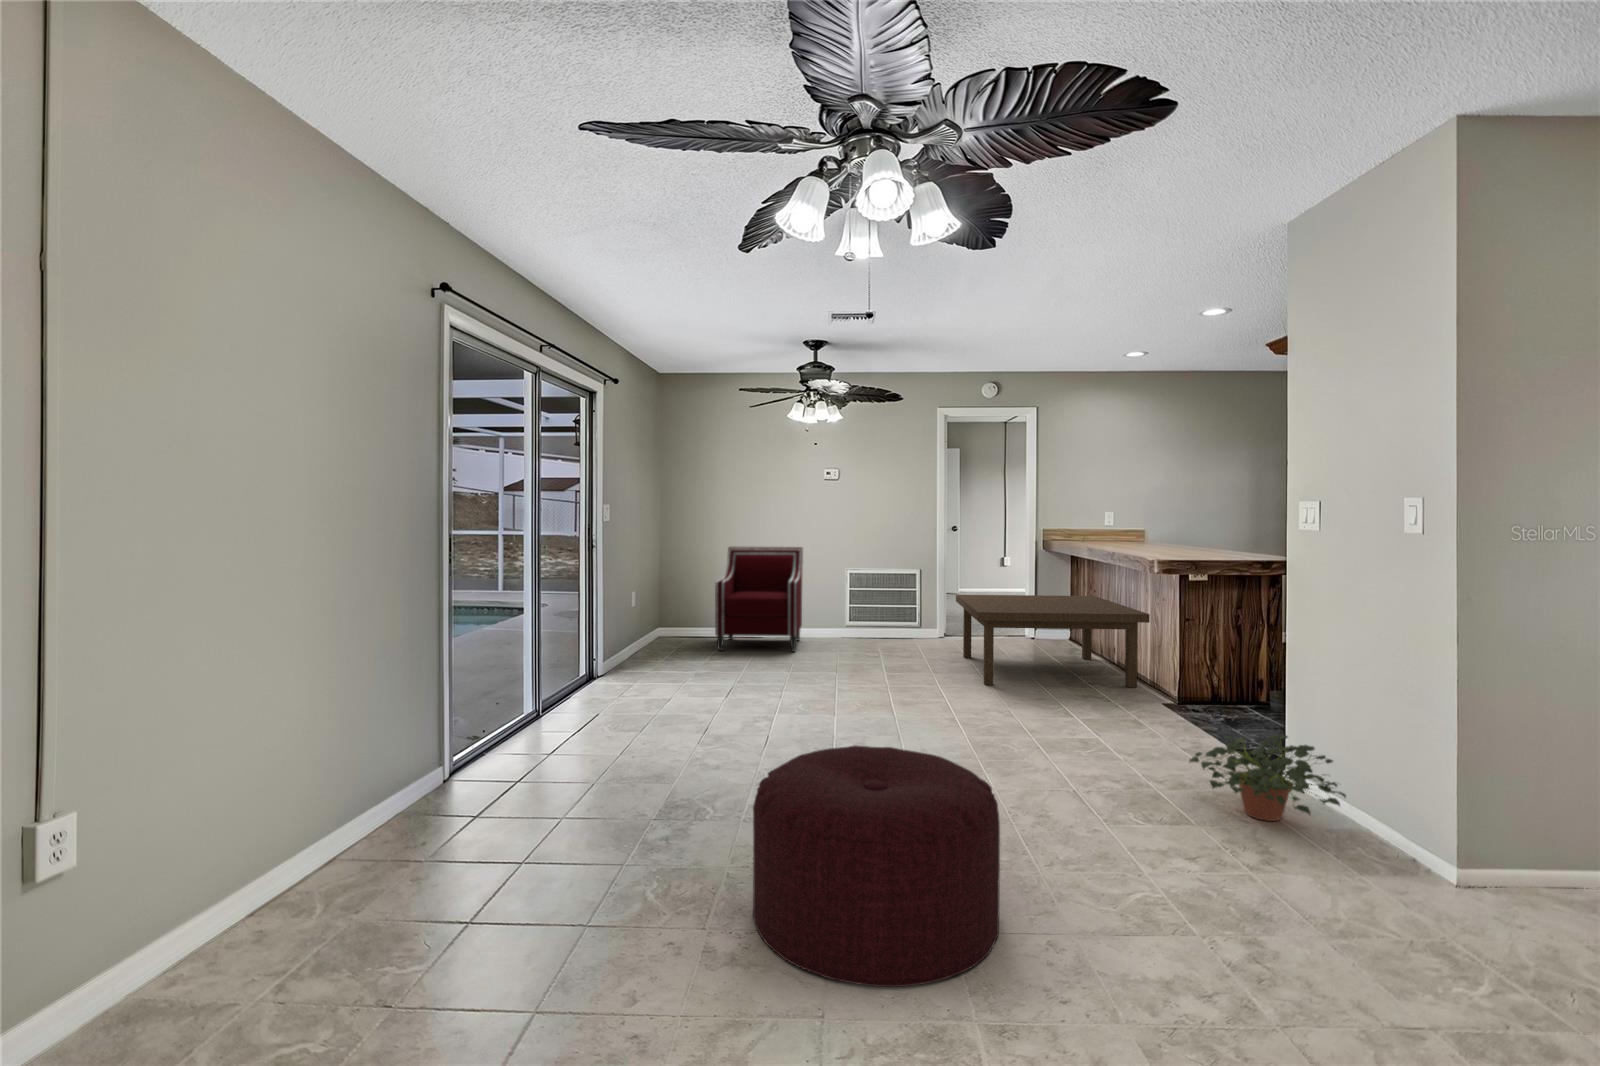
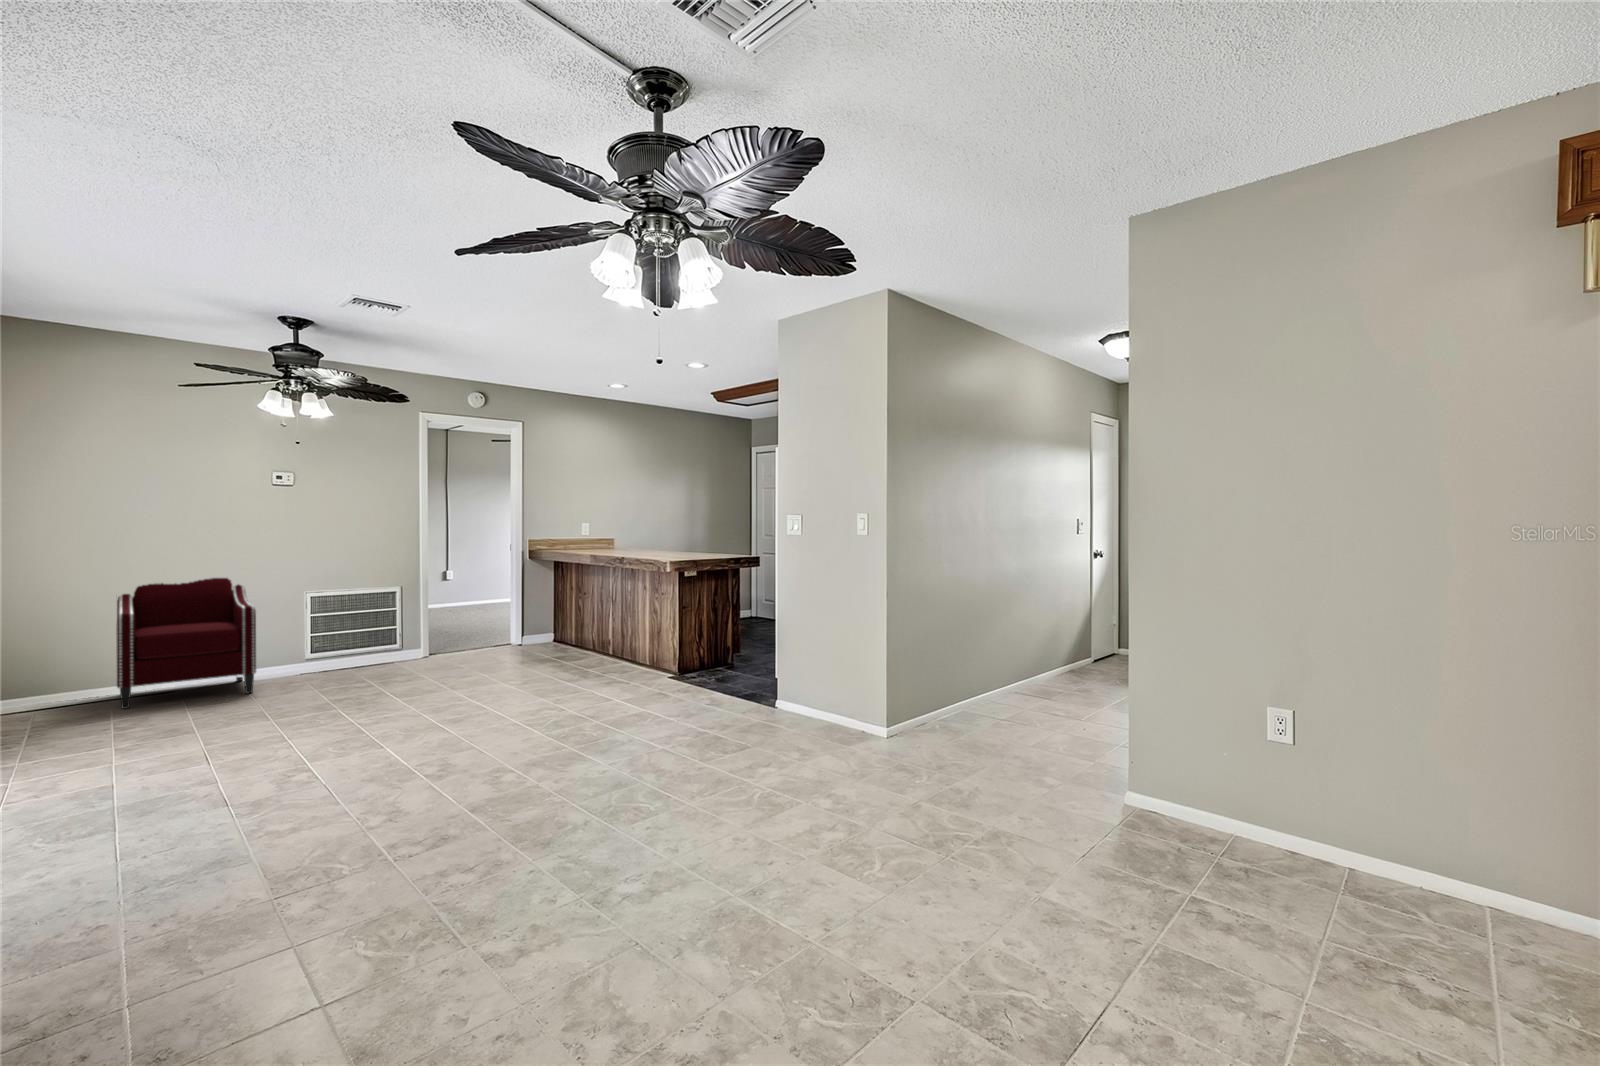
coffee table: present [956,595,1150,687] -> none [458,598,651,688]
potted plant: present [1189,734,1346,821] -> none [738,673,831,732]
ottoman: present [753,746,1000,987] -> none [482,721,703,913]

